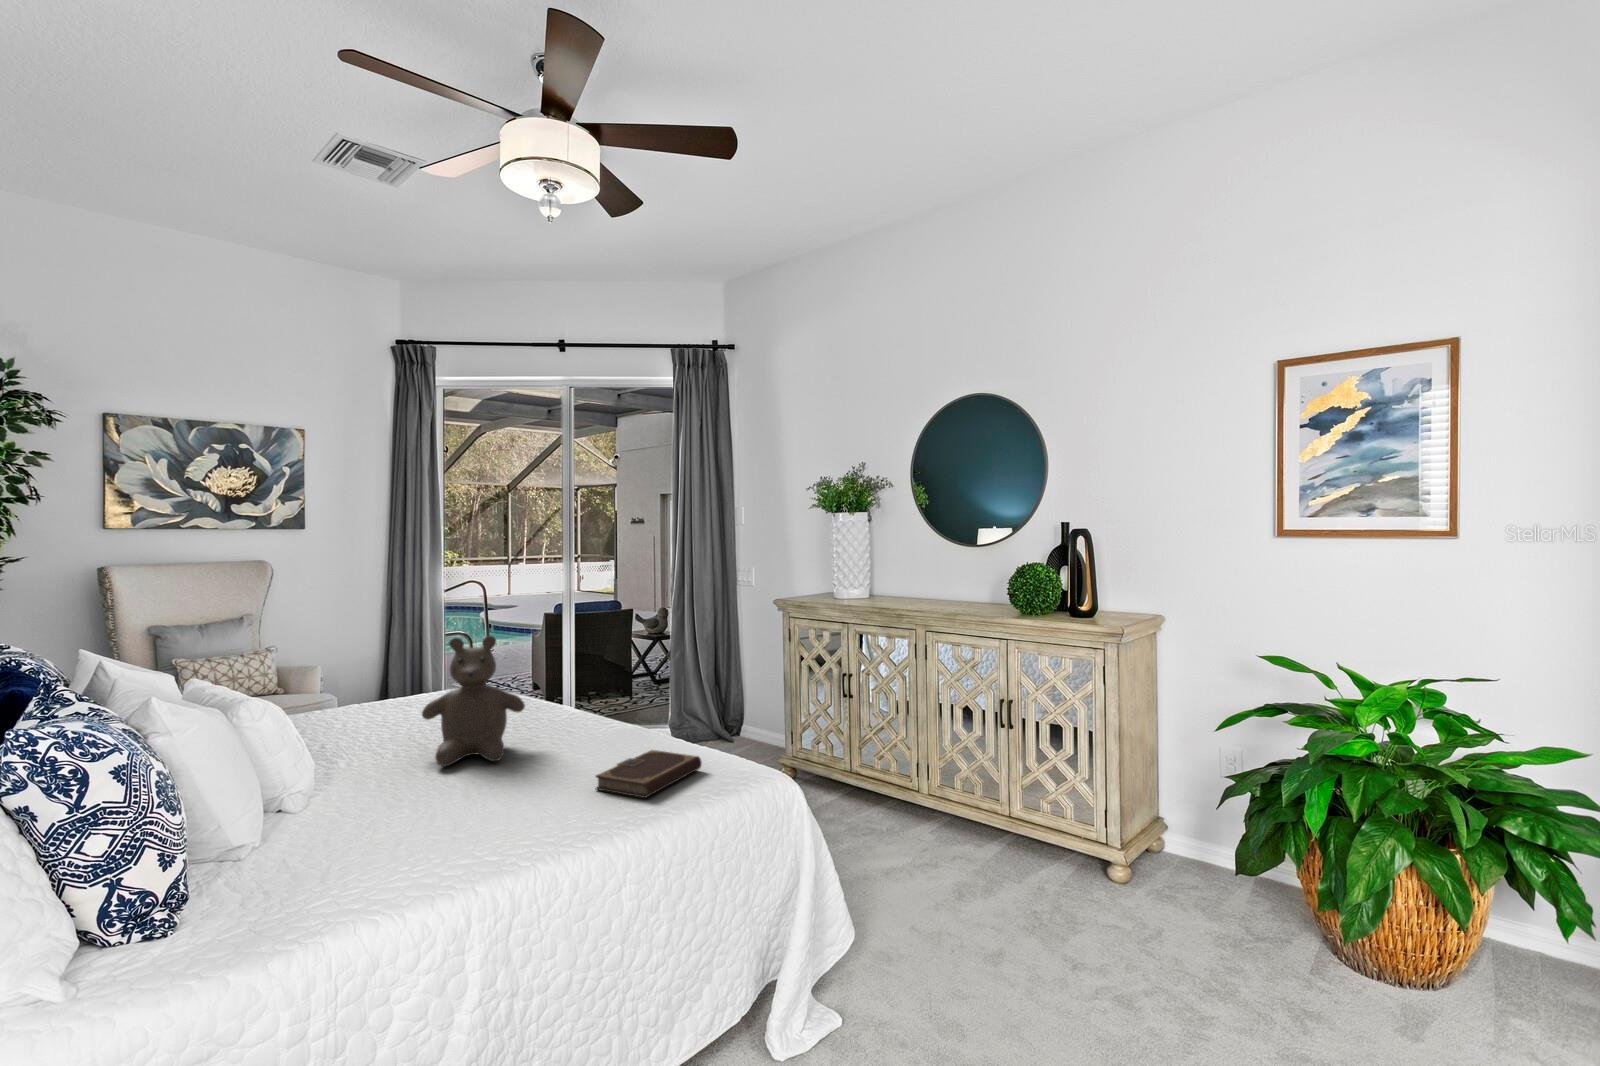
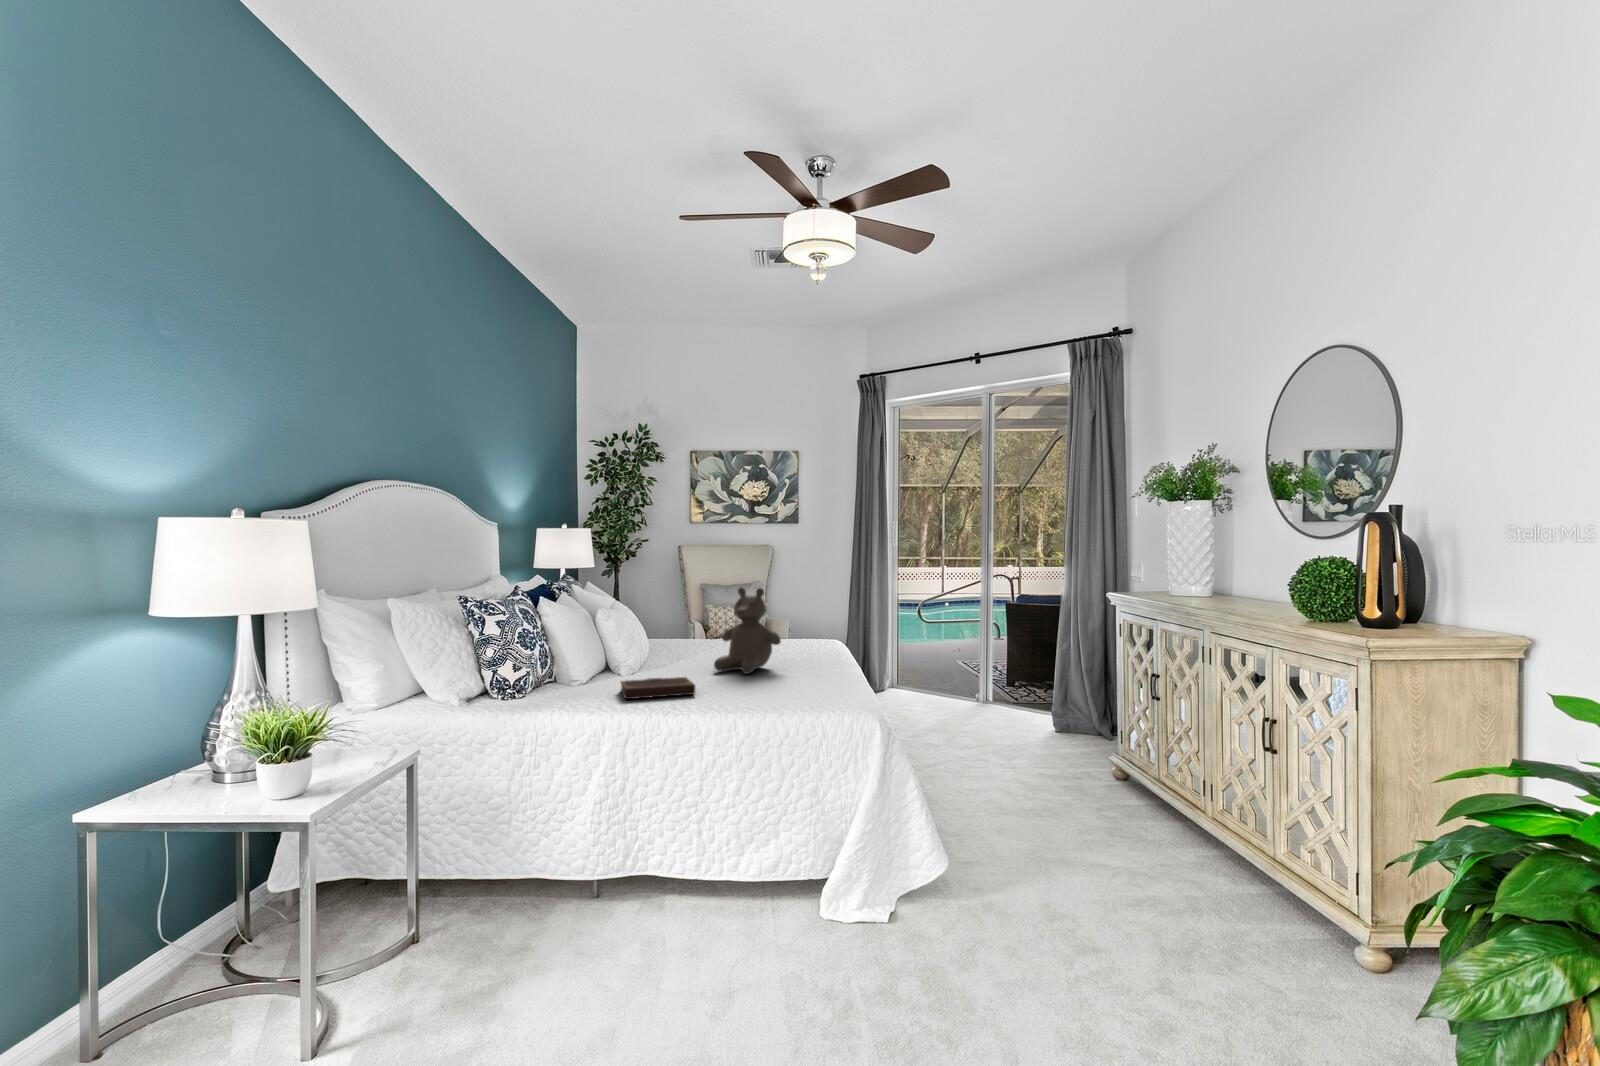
notebook: present [596,750,702,798] -> present [620,677,695,699]

